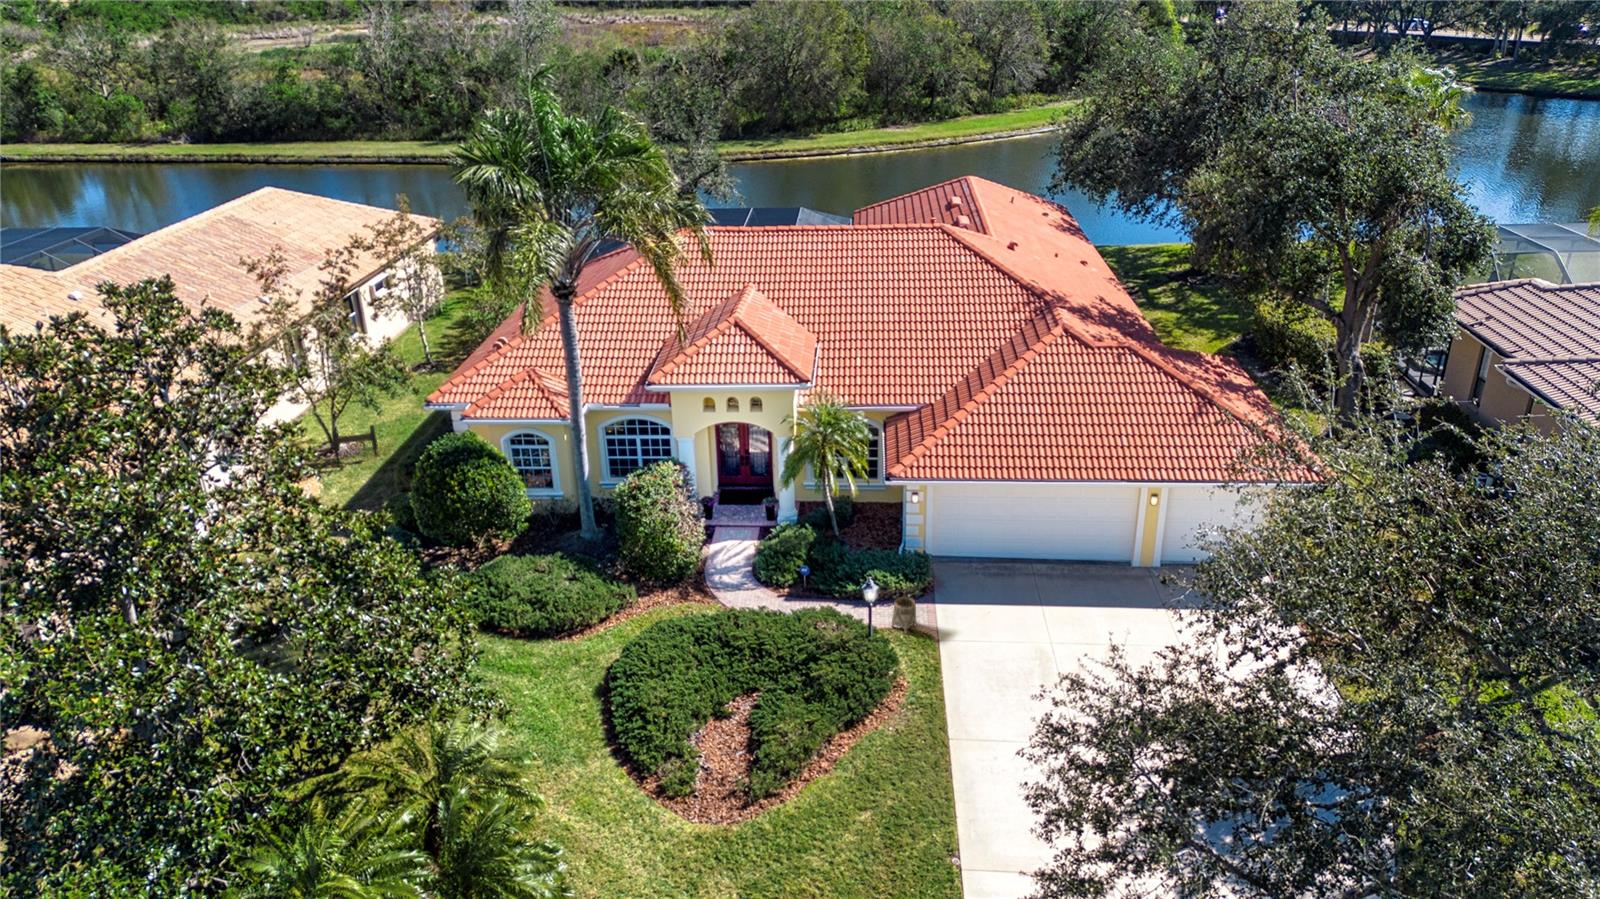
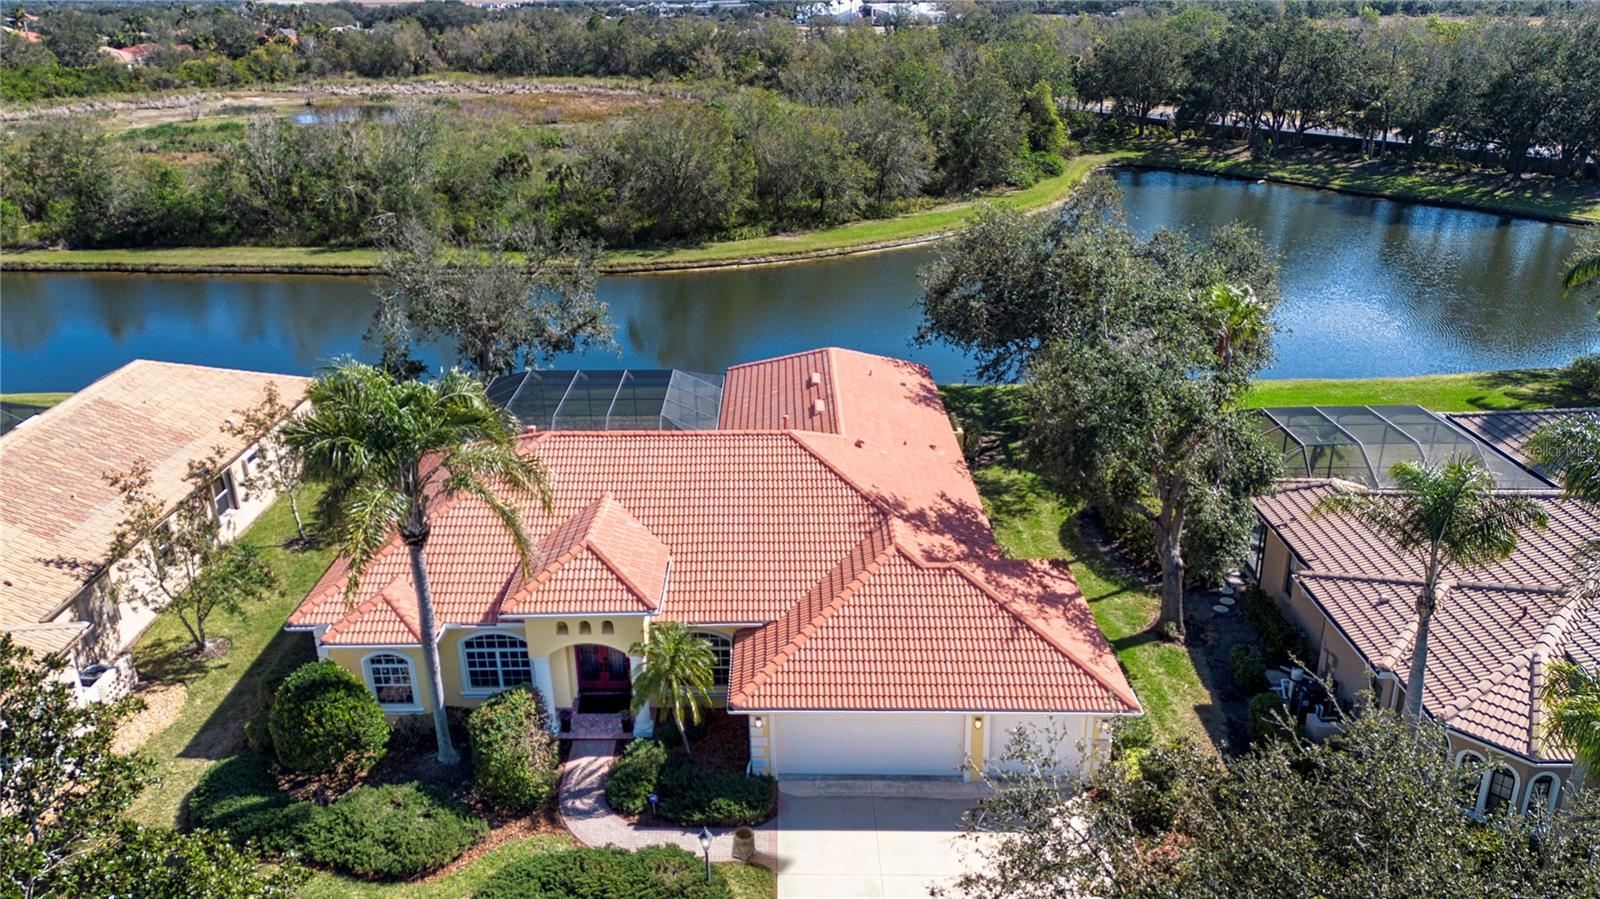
bench: present [332,425,378,462] -> none [188,622,237,662]

